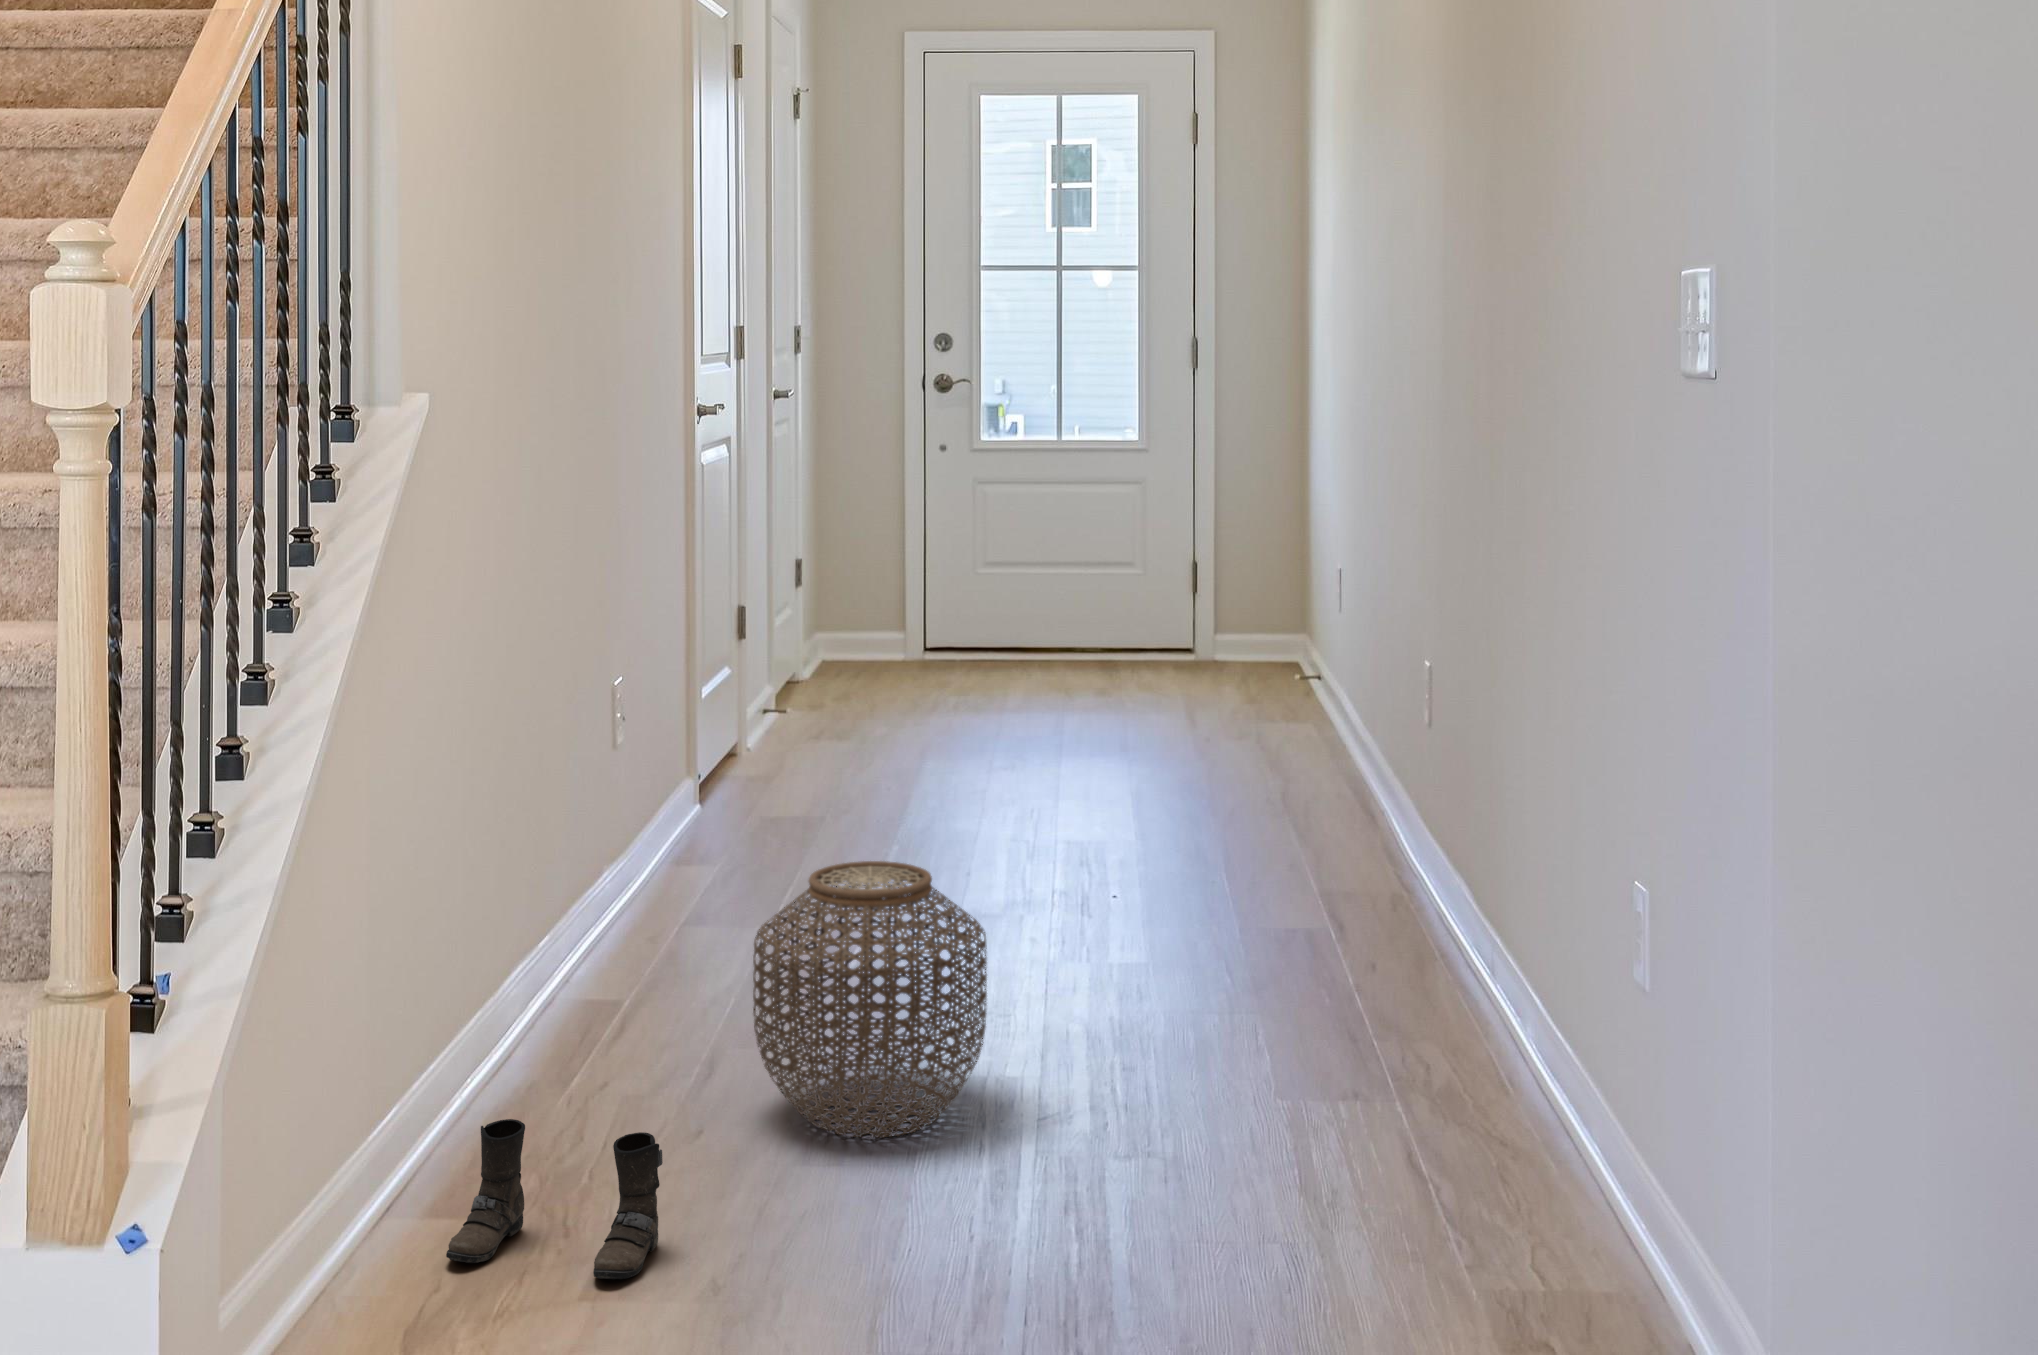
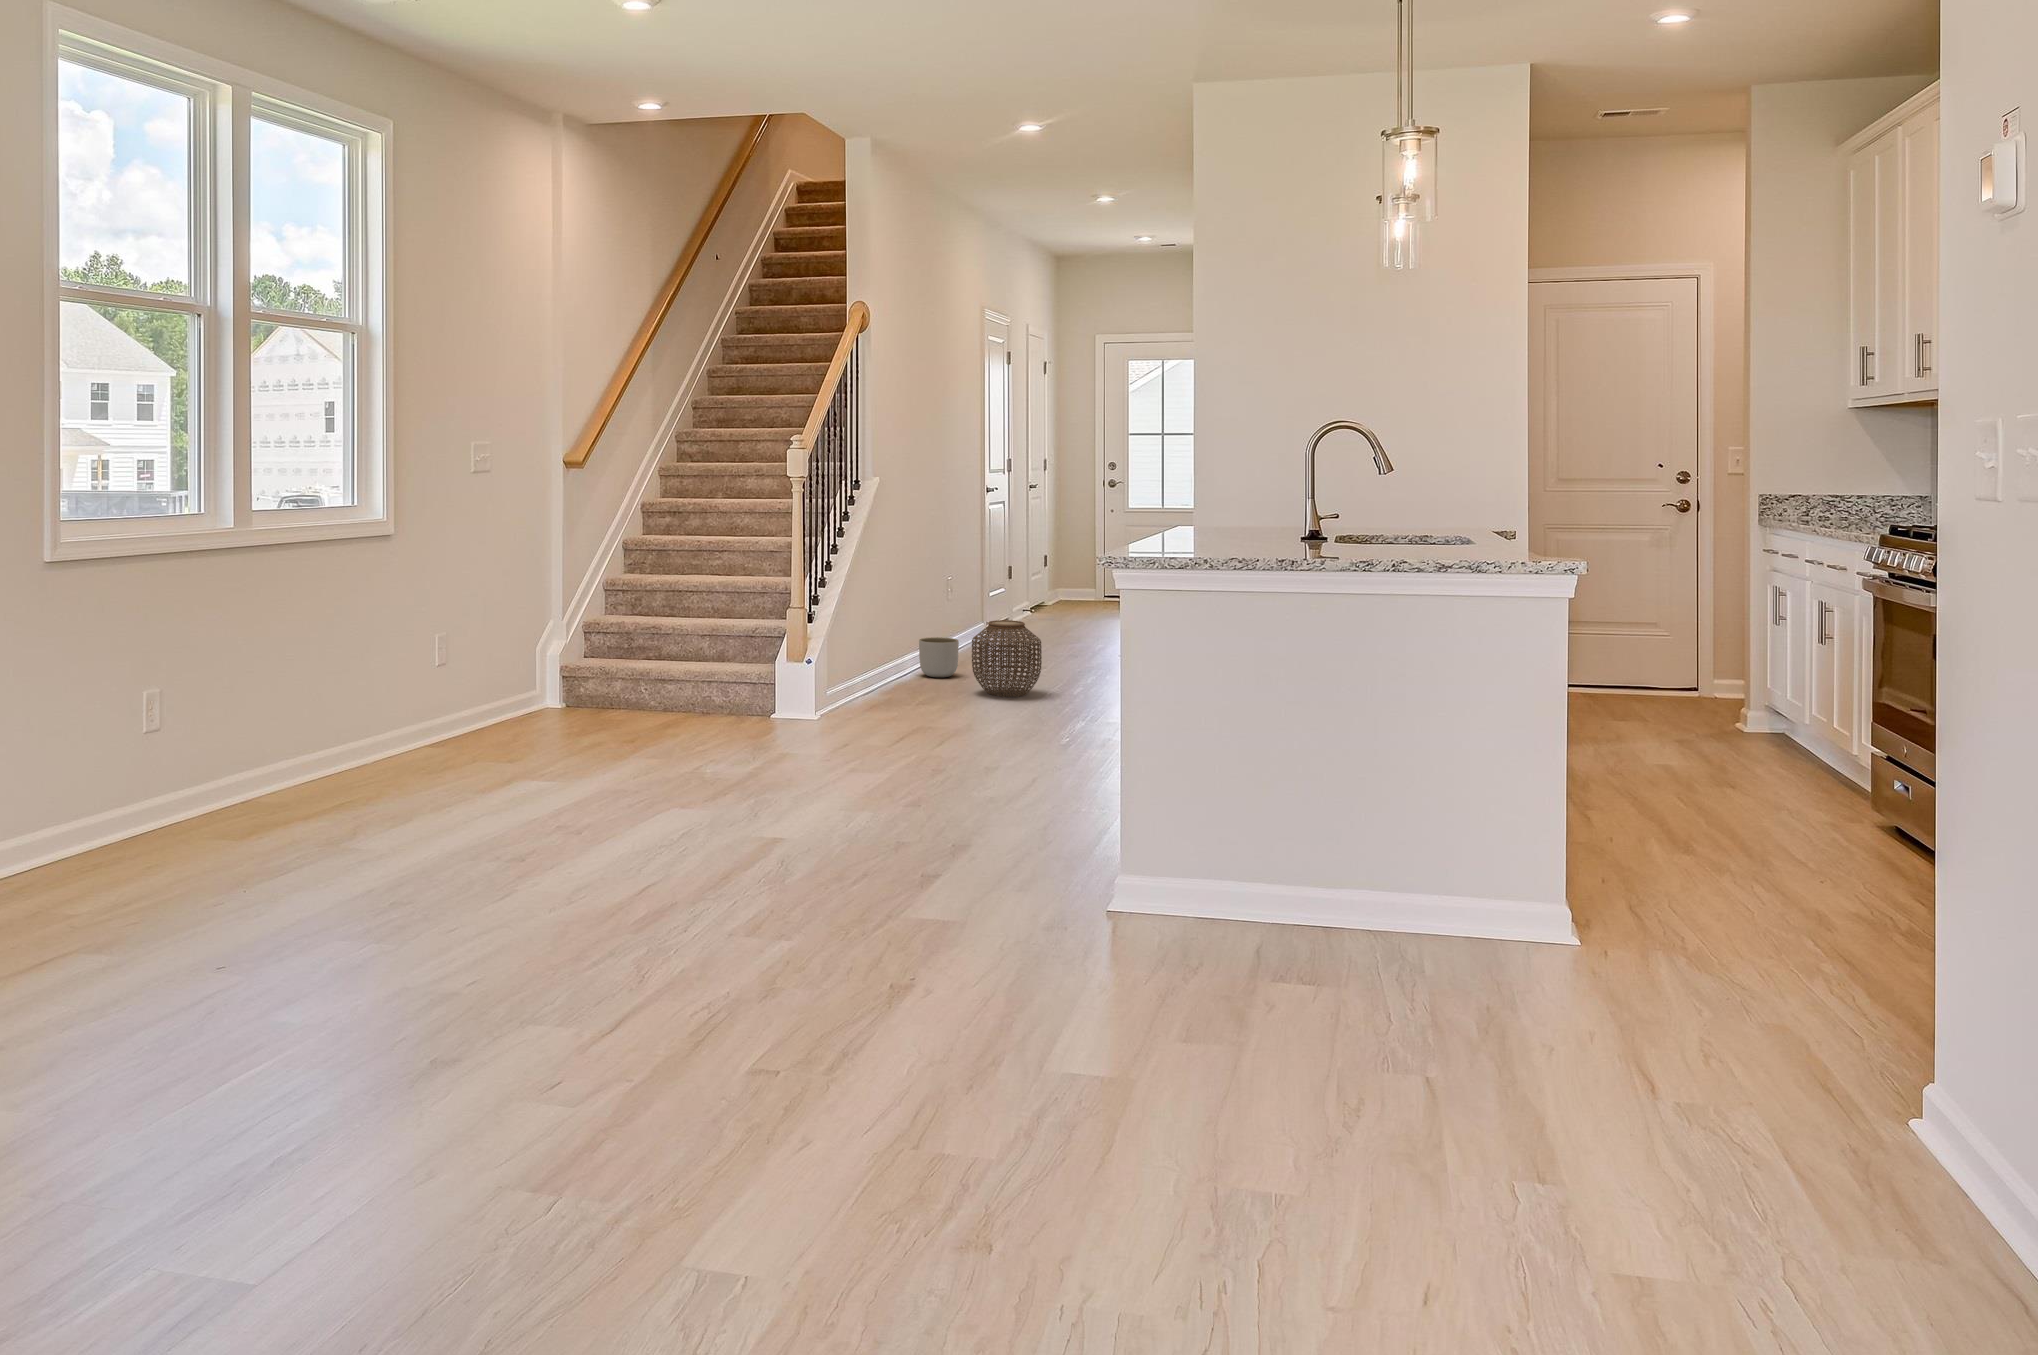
planter: none [551,894,680,1036] -> present [919,637,959,678]
boots: present [446,1119,663,1279] -> none [881,673,938,710]

